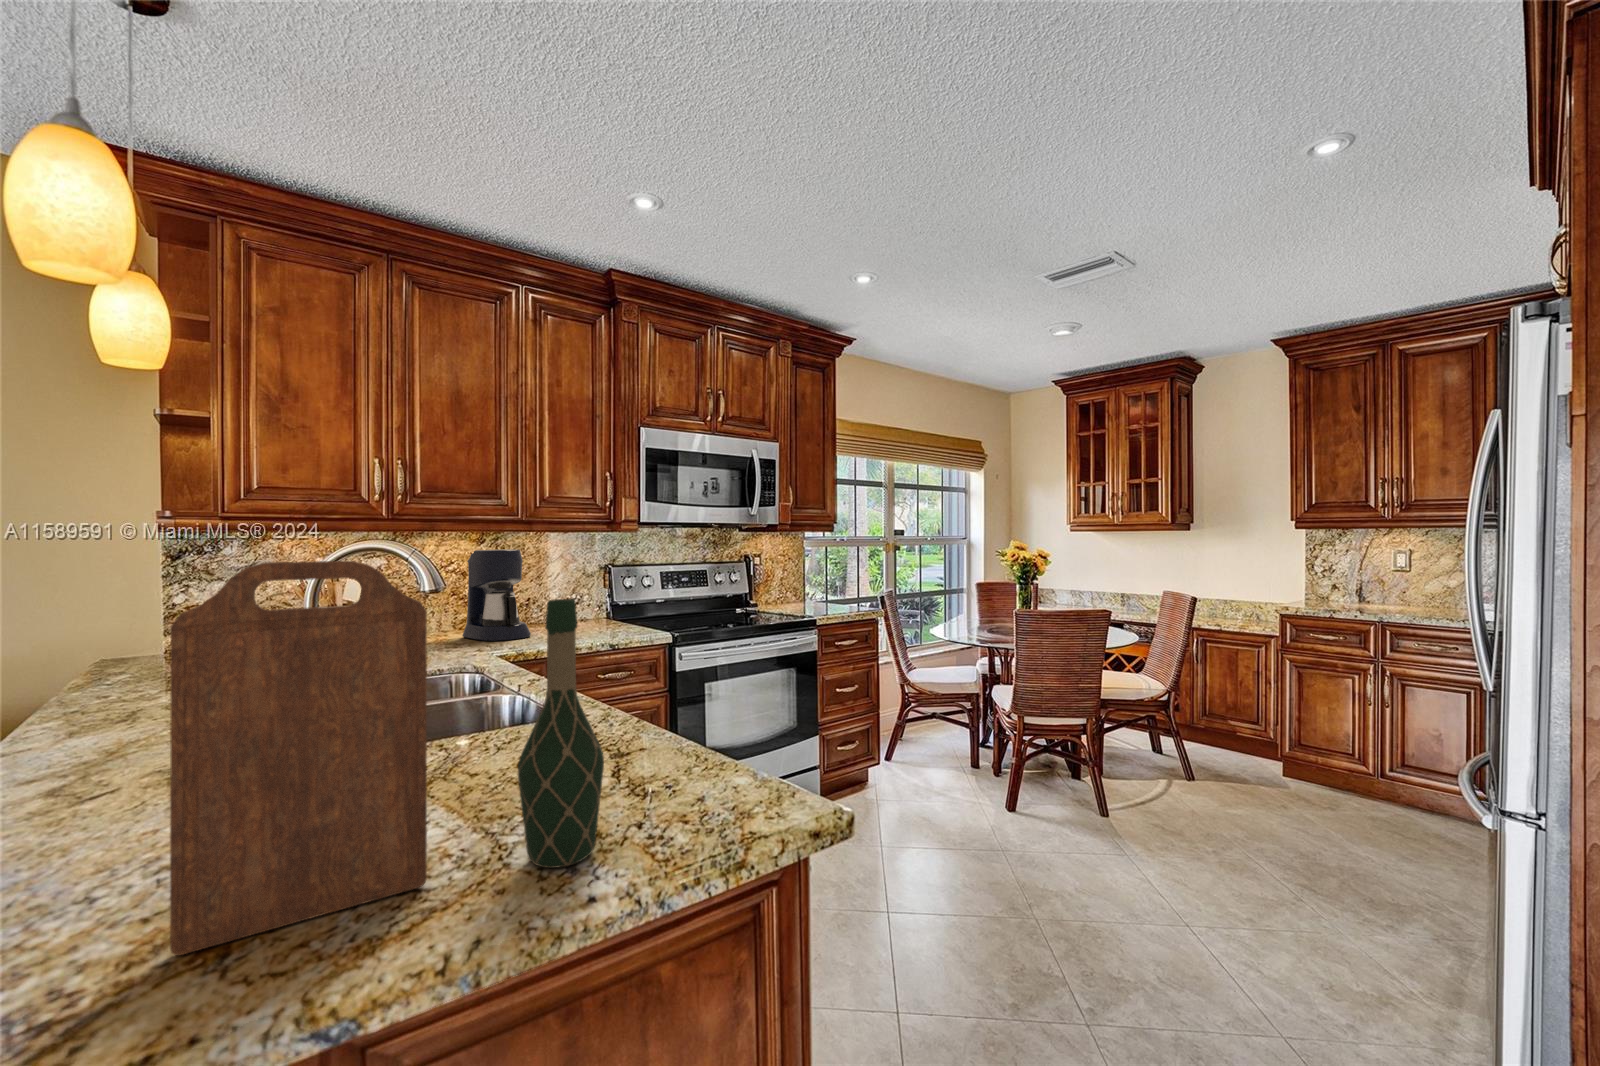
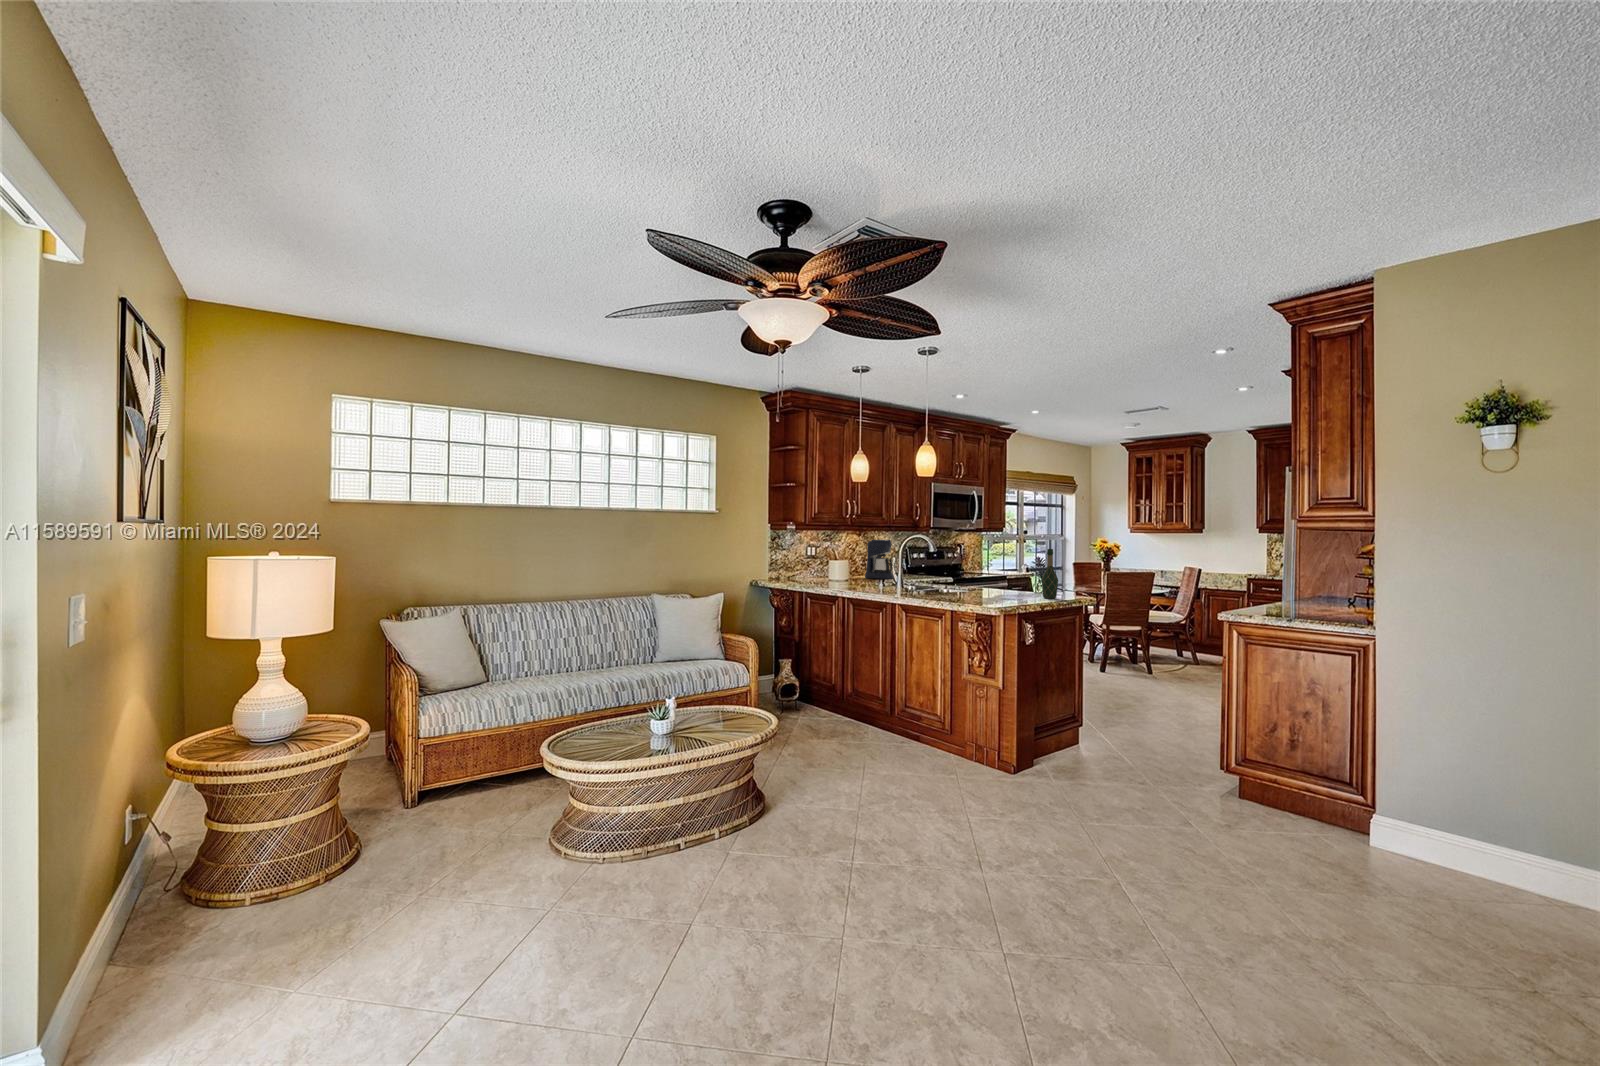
cutting board: present [170,561,427,955] -> none [1010,541,1034,601]

